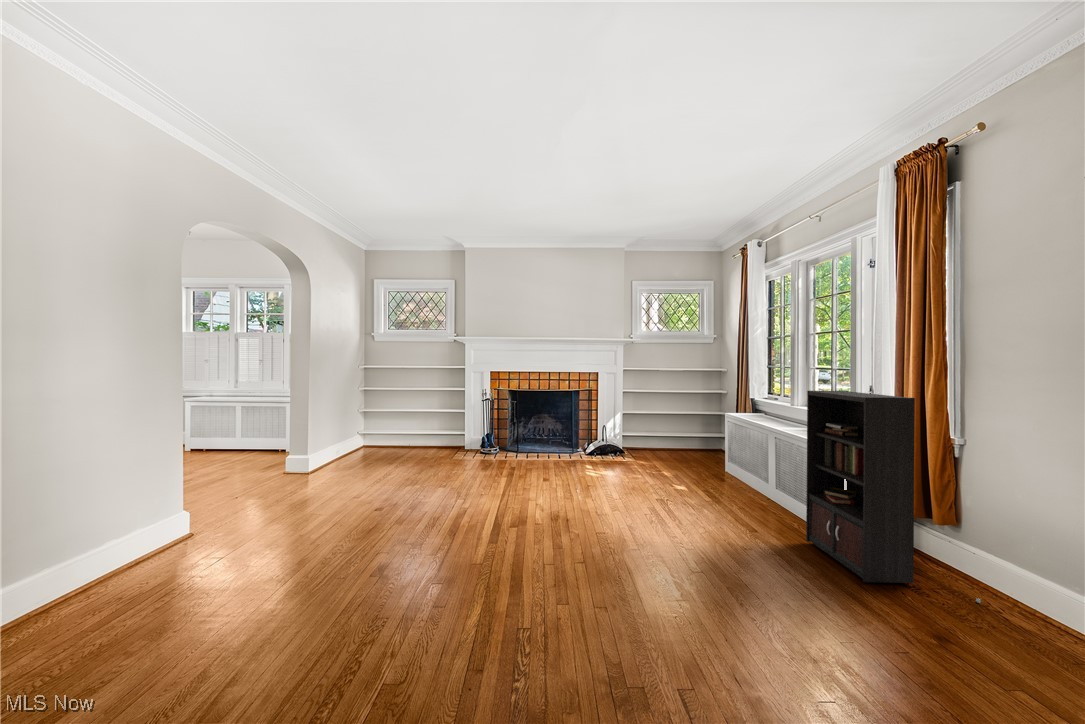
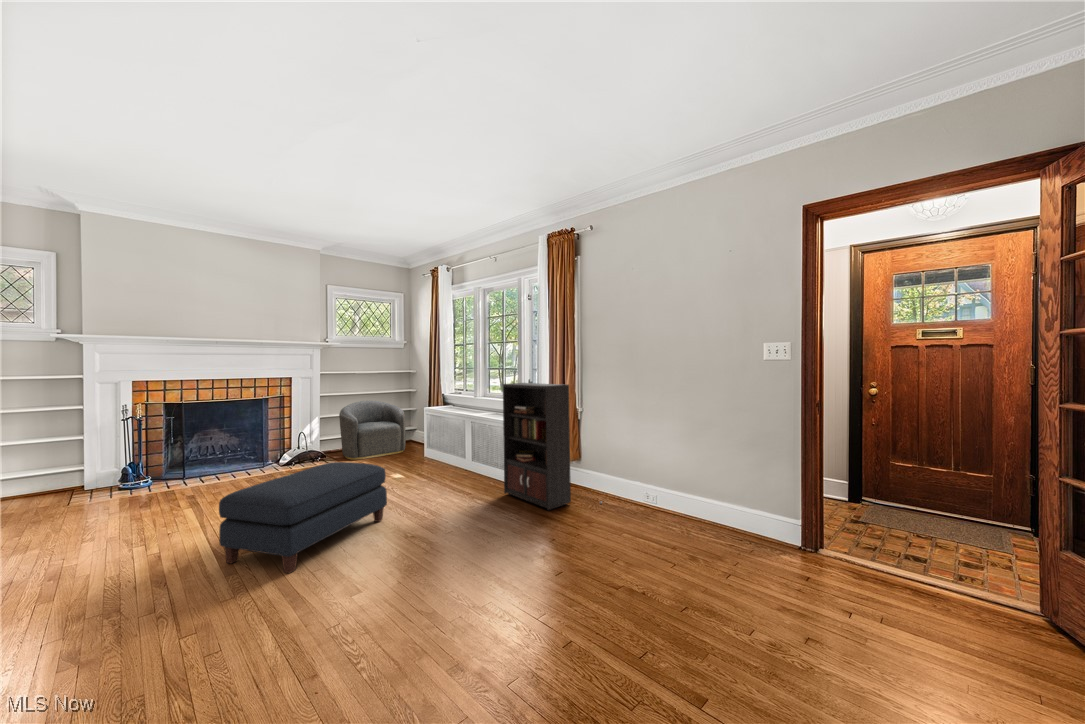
armchair: none [639,400,708,463] -> present [339,401,406,460]
ottoman: none [508,459,650,552] -> present [219,462,387,573]

